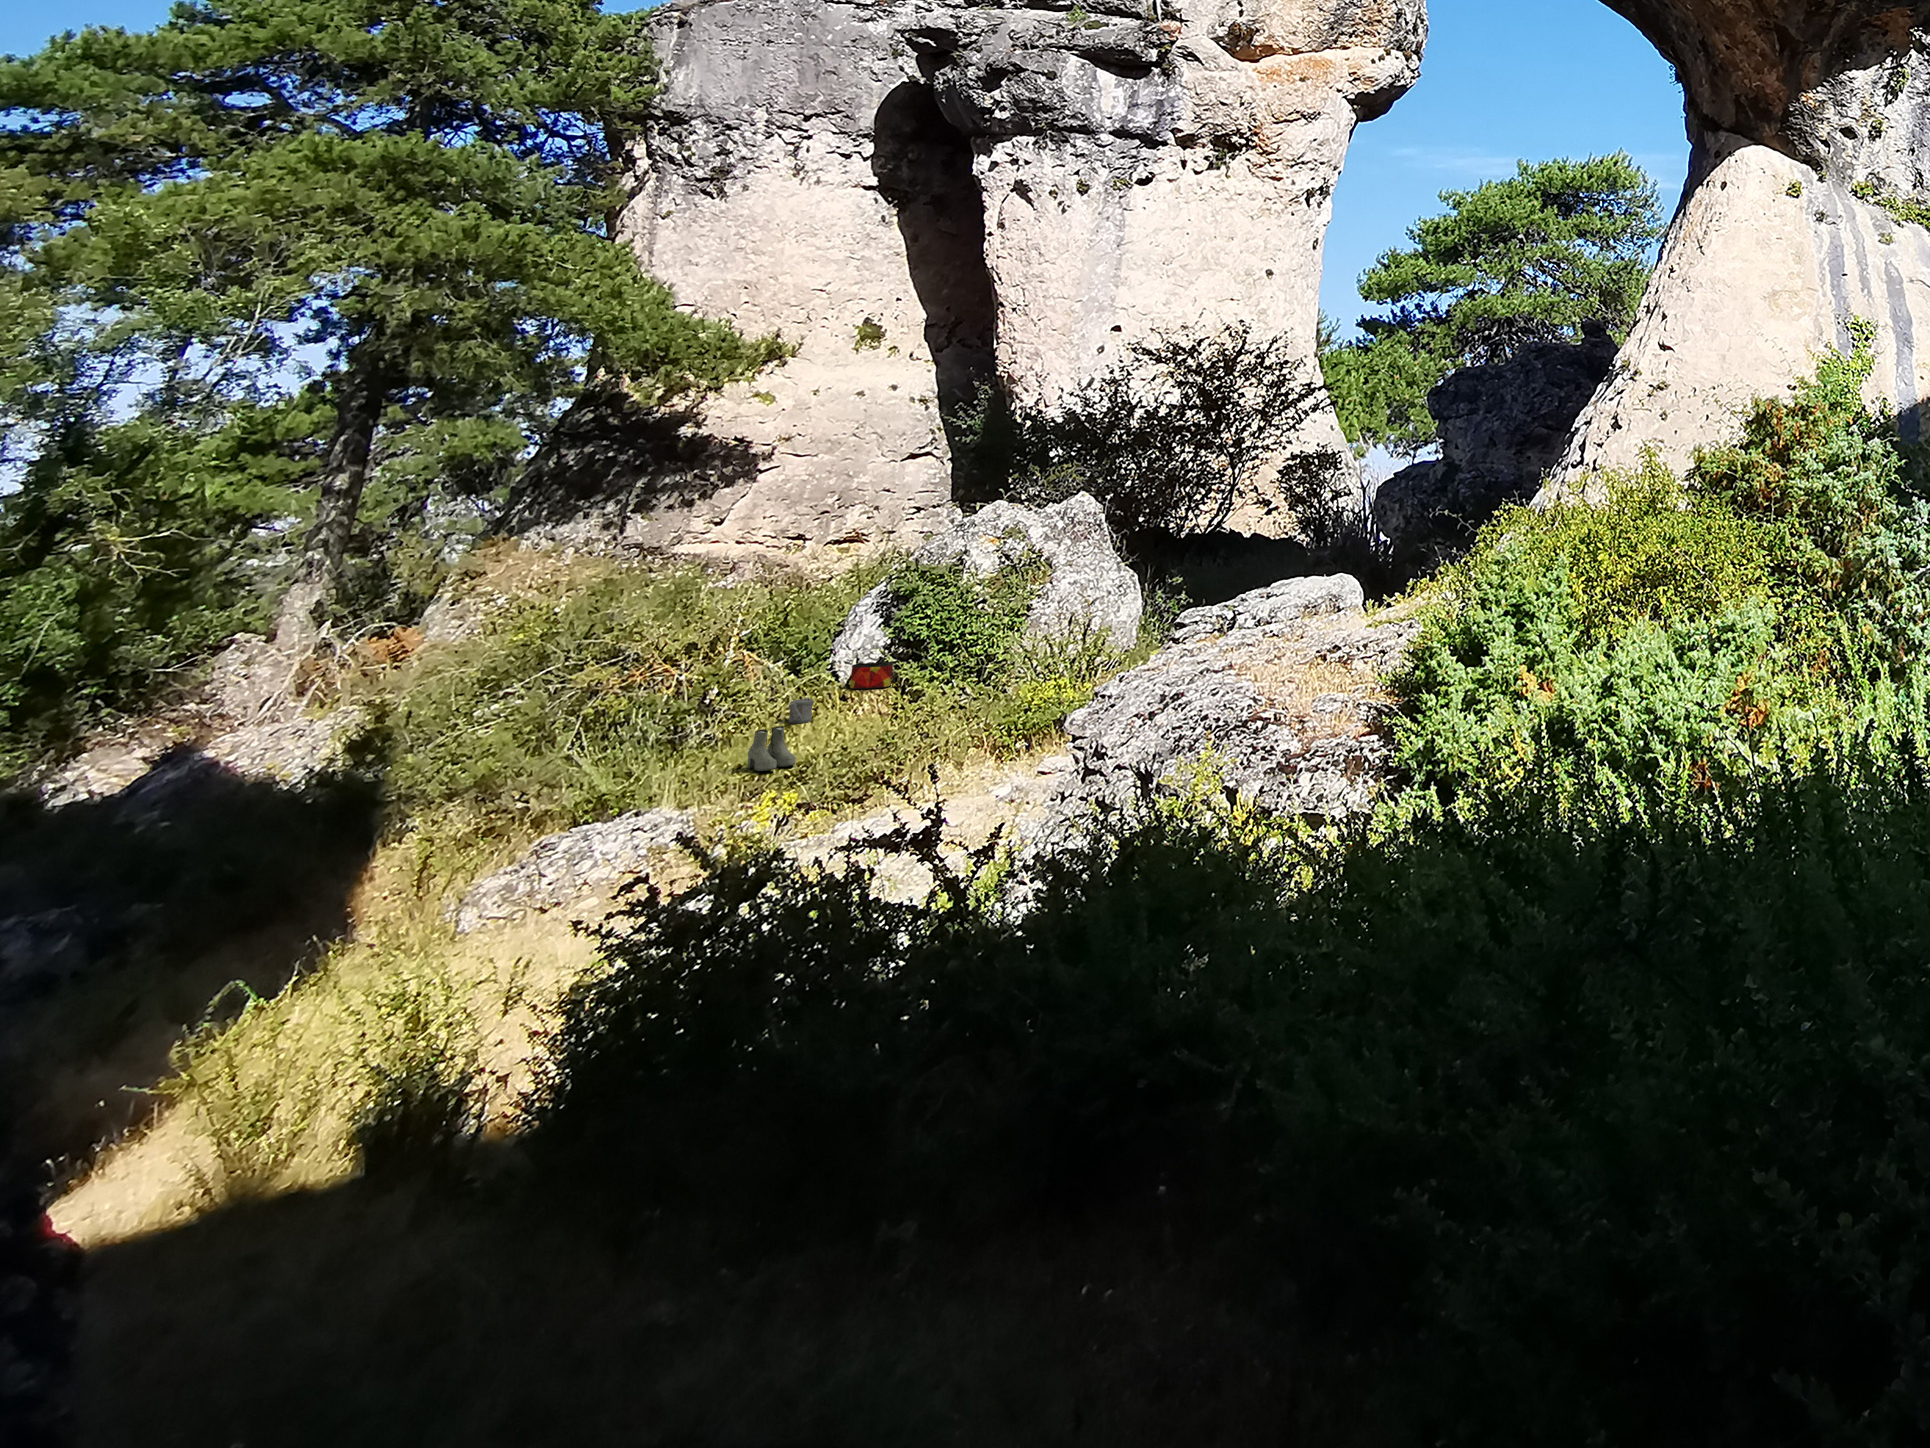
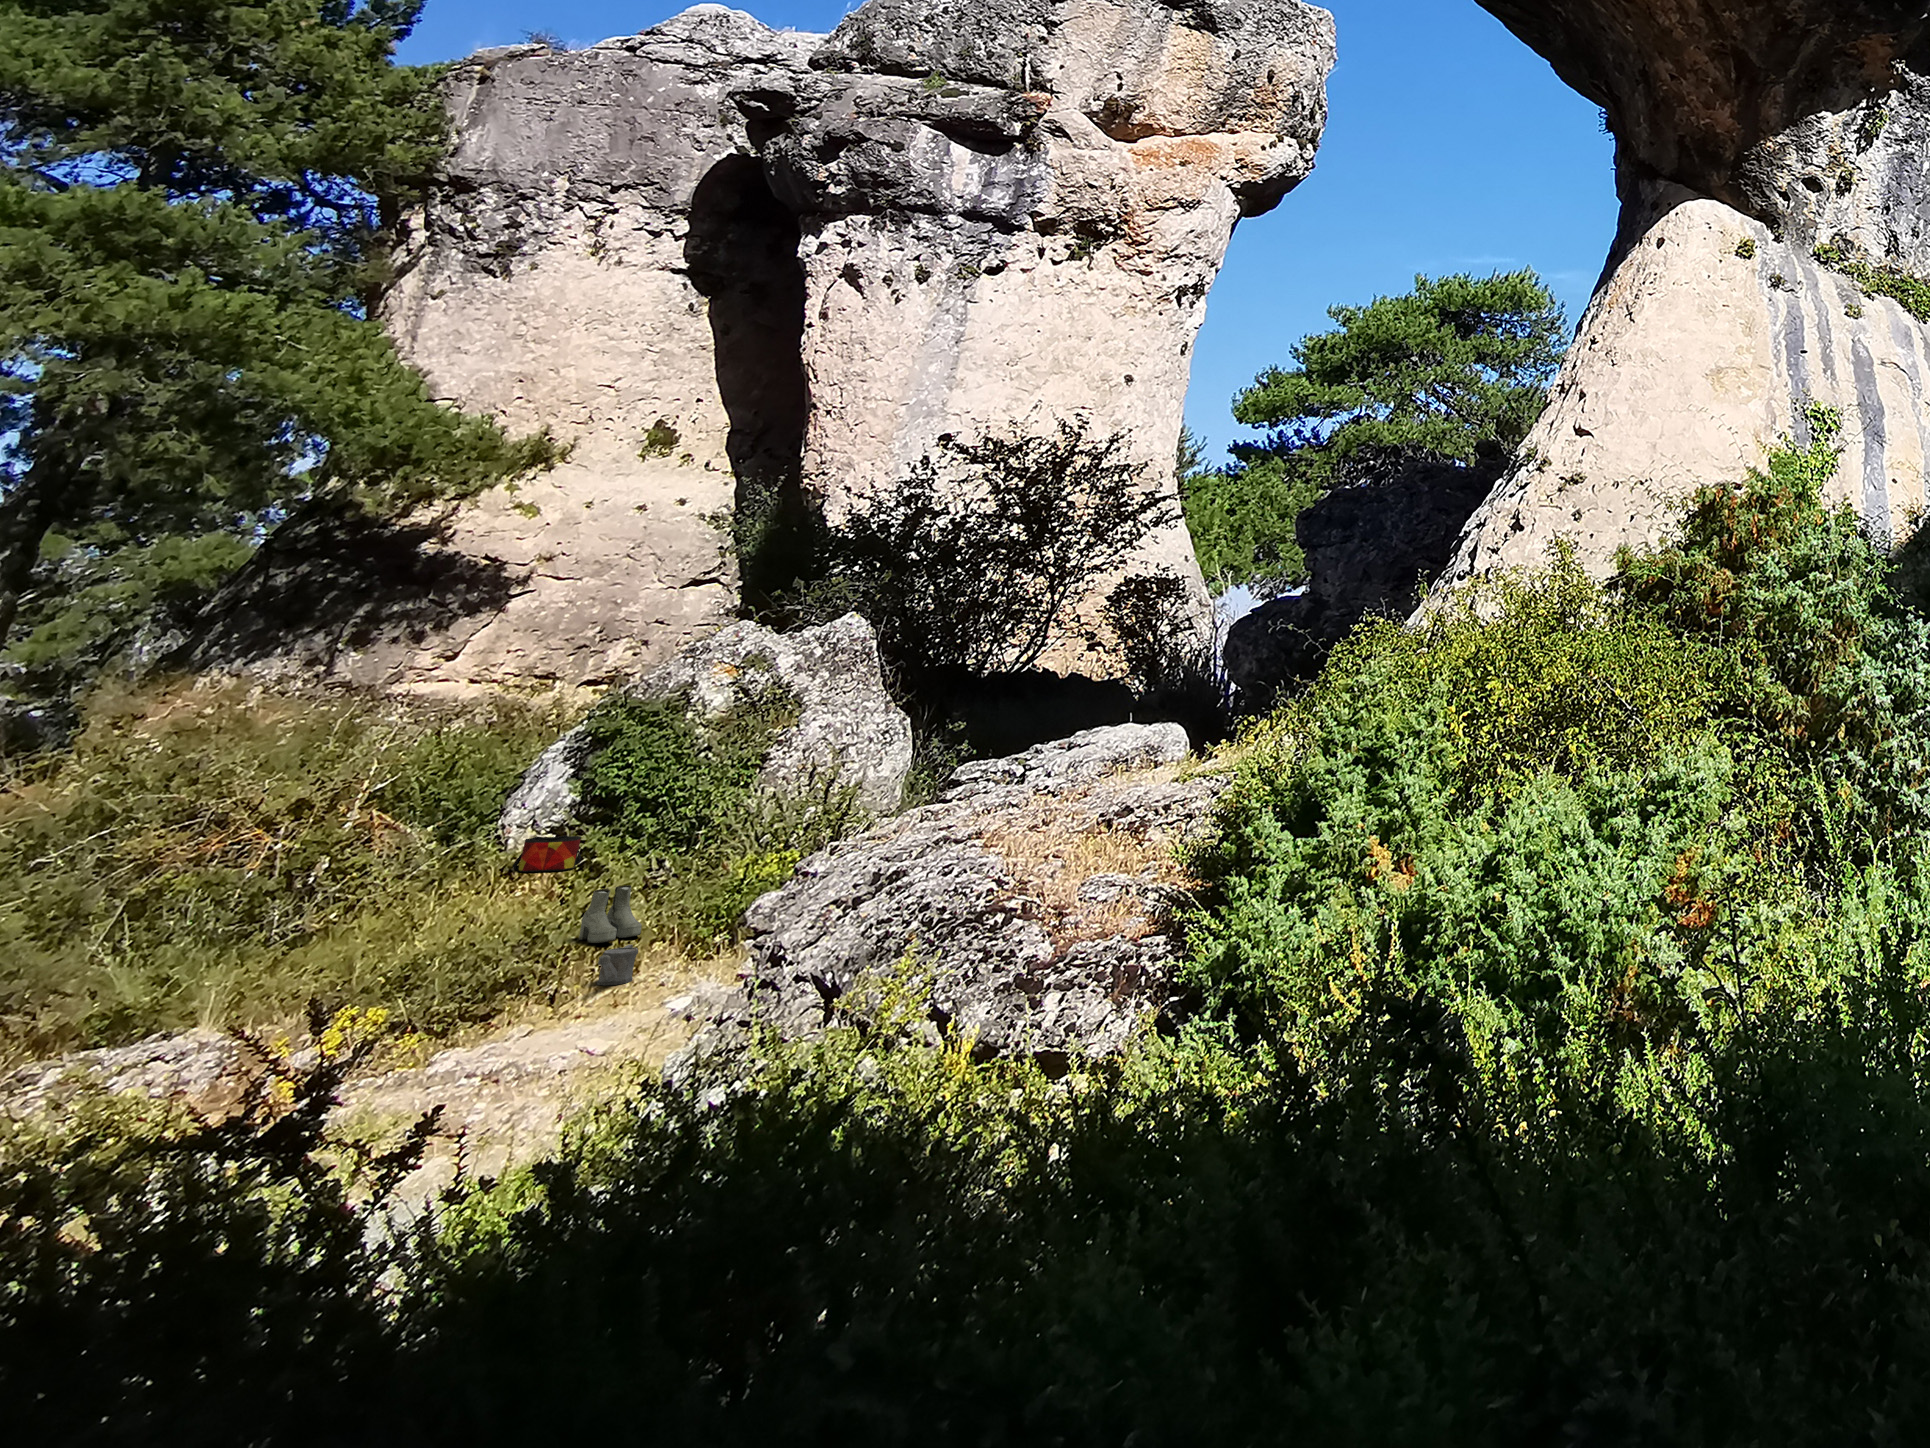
watering can: present [788,697,814,723] -> present [597,945,638,986]
boots: present [747,726,796,771] -> present [579,885,642,943]

